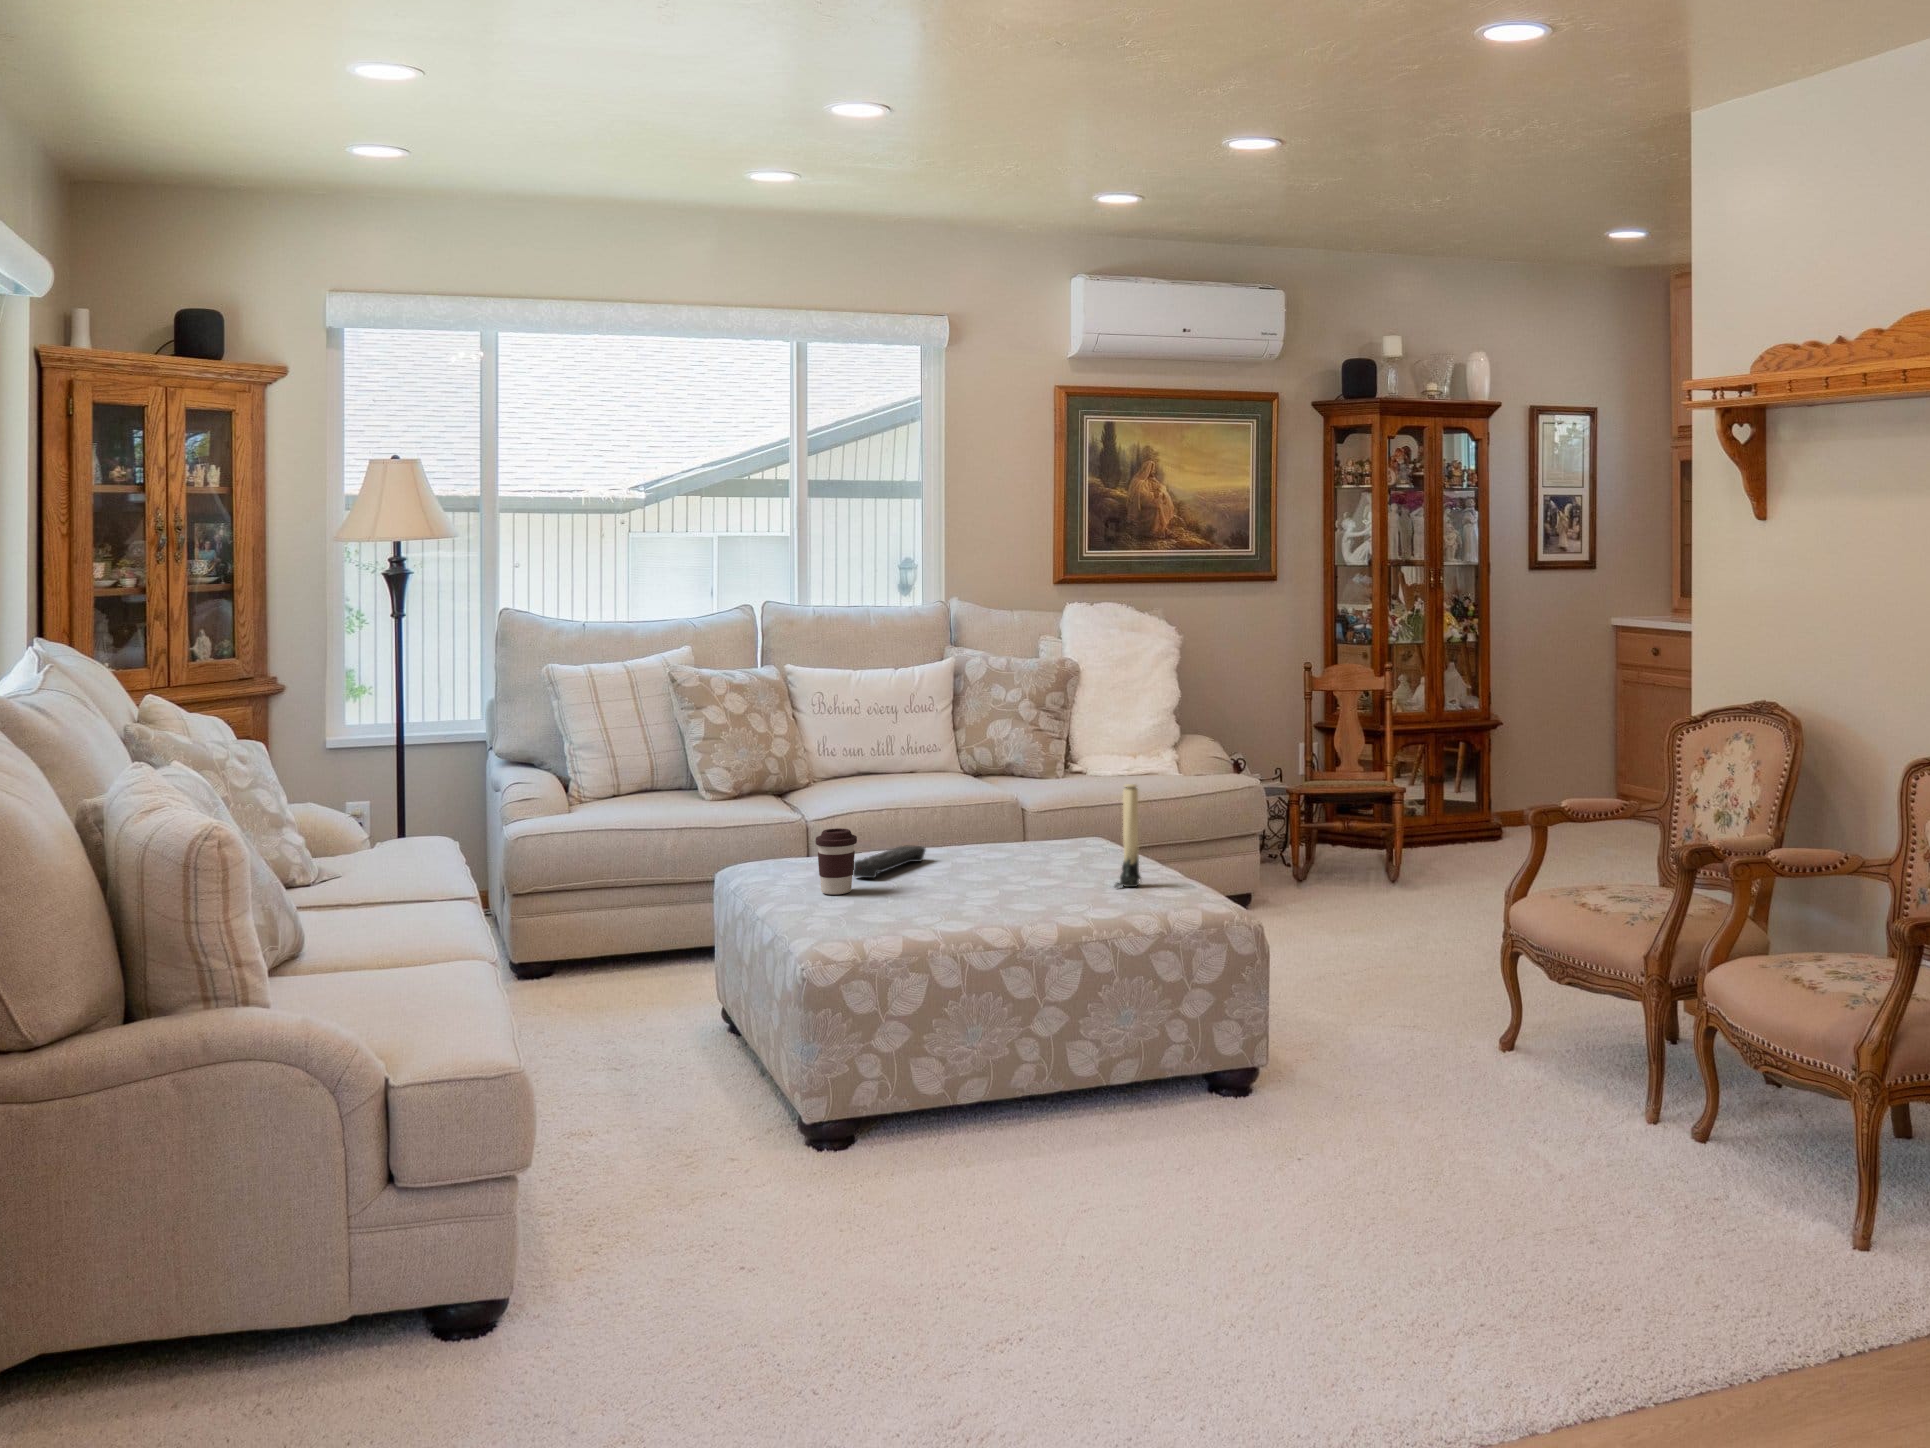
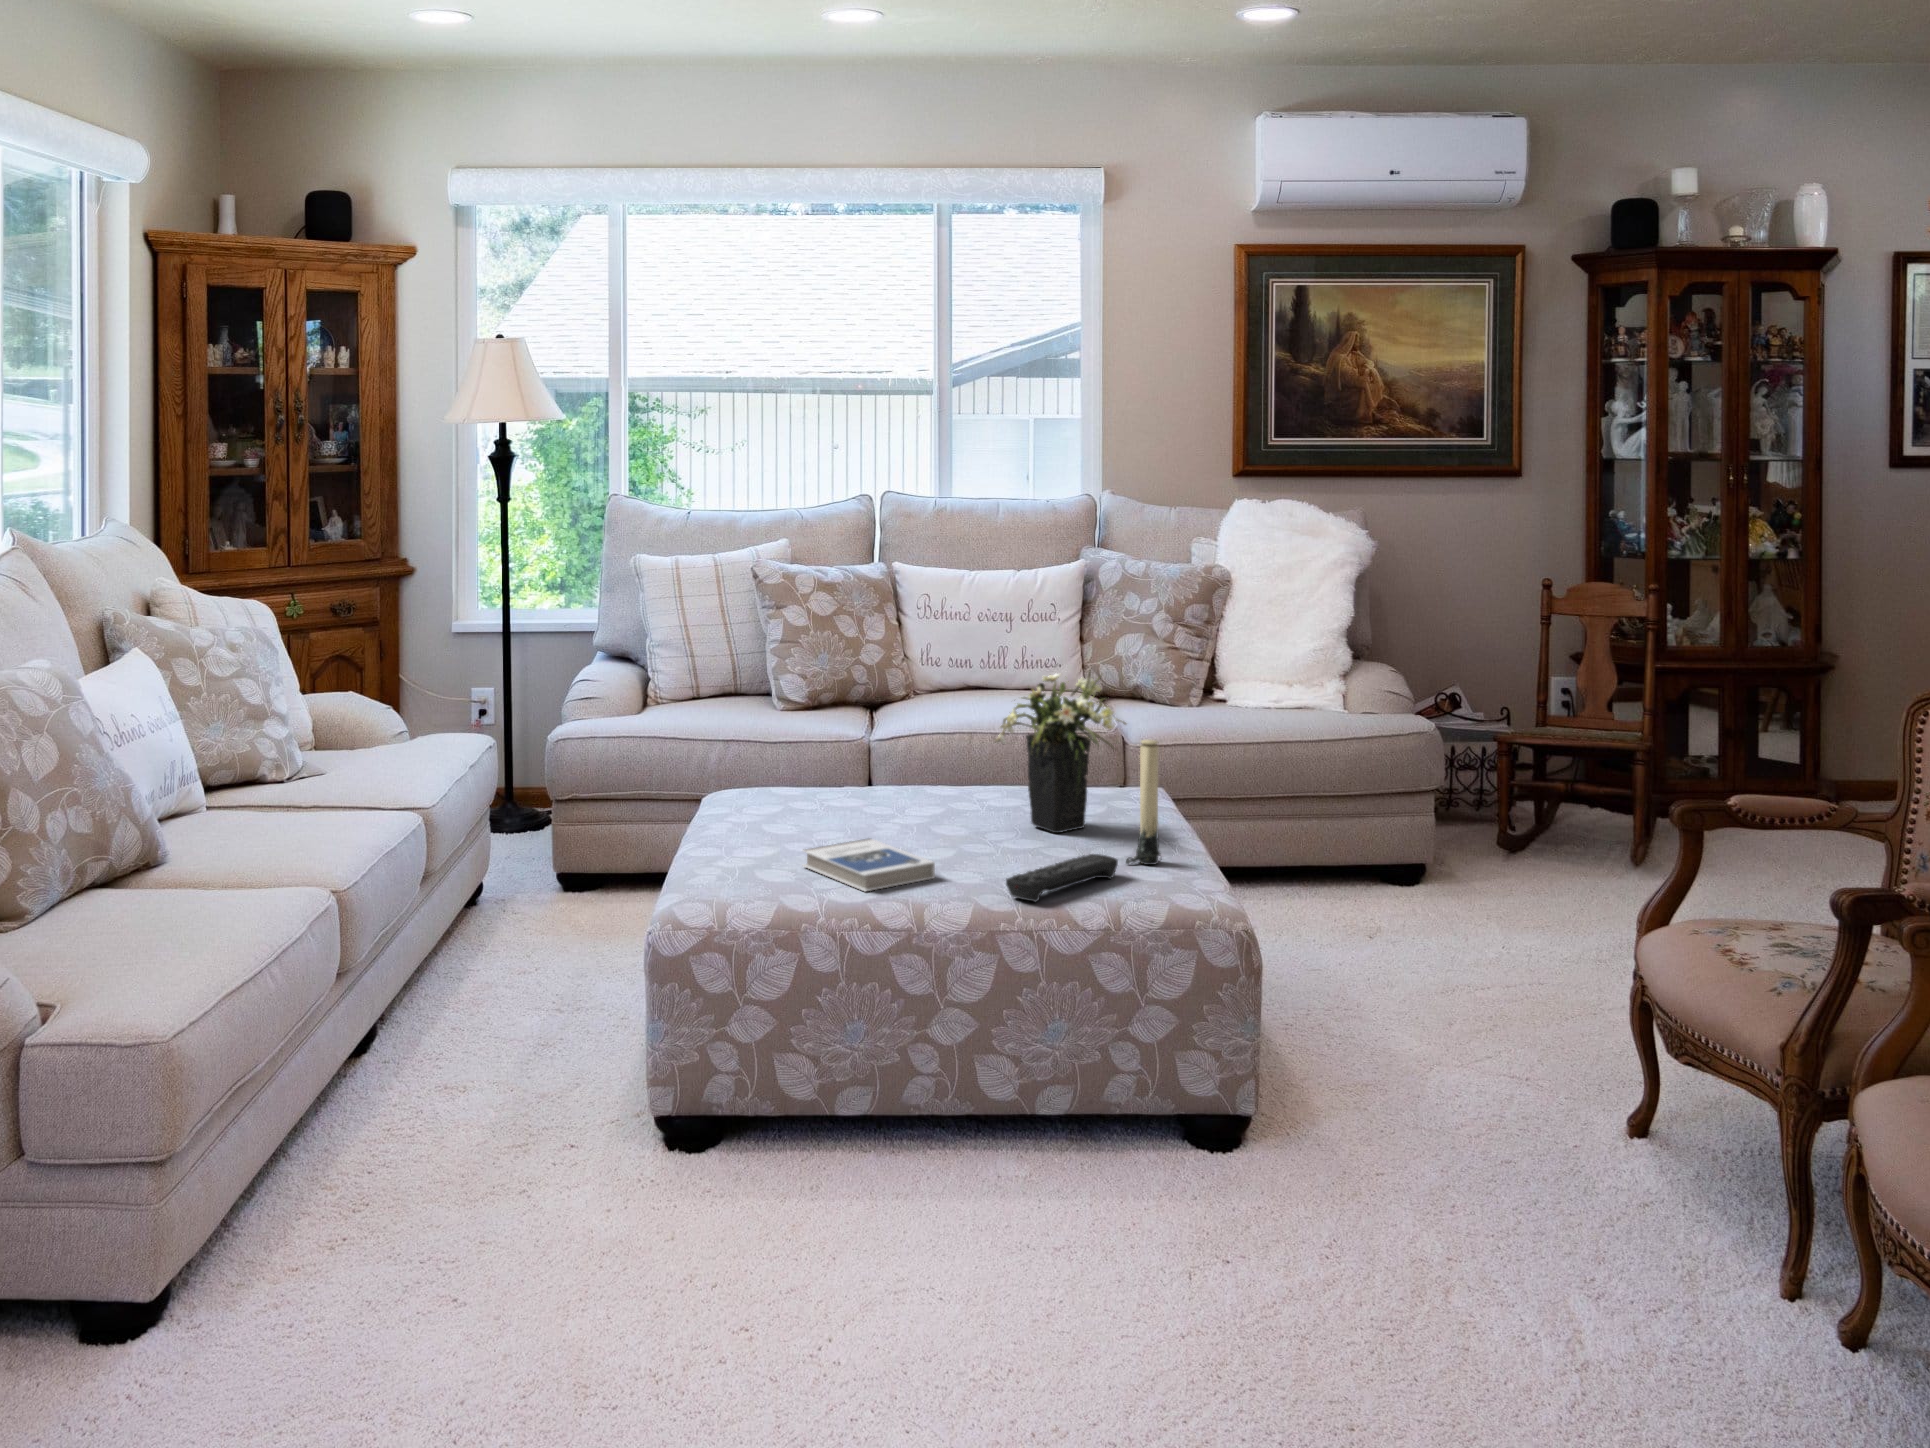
flower arrangement: none [988,732,1098,873] -> present [995,670,1126,833]
coffee cup: present [816,828,857,894] -> none [794,765,840,840]
remote control: present [853,845,925,878] -> present [1006,854,1118,902]
hardback book: none [847,886,970,926] -> present [803,838,935,891]

